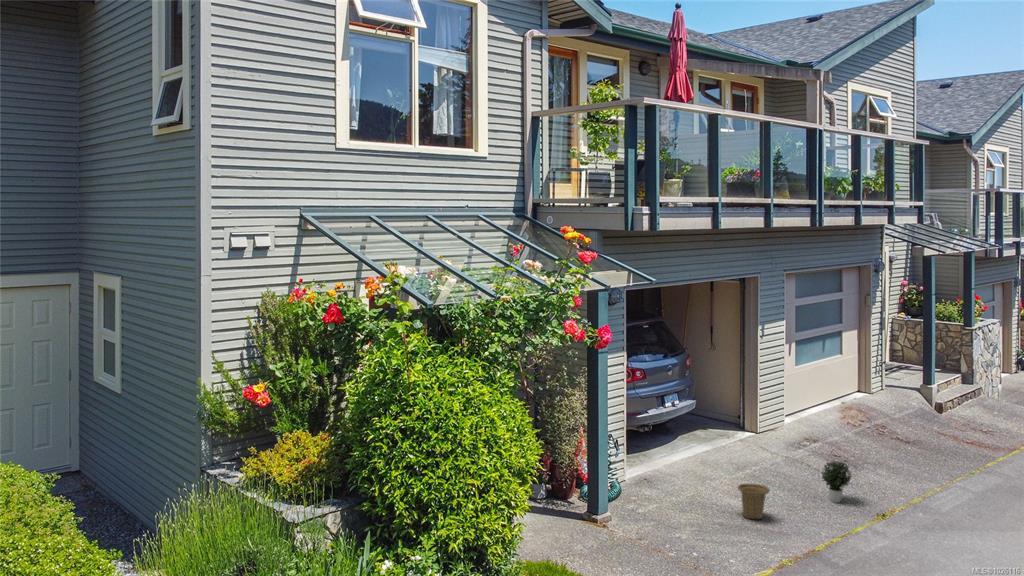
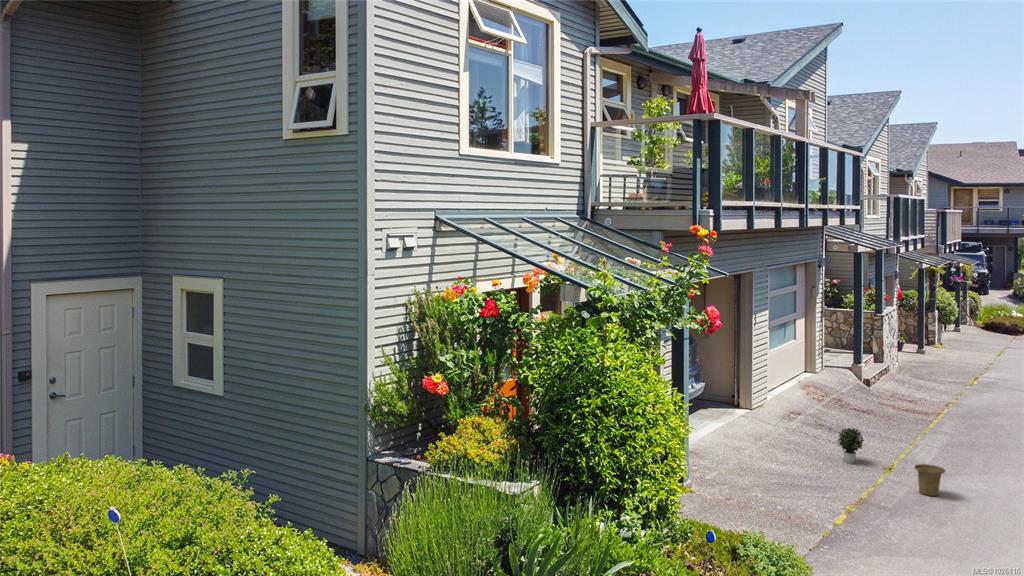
basket: present [738,483,770,519] -> present [914,464,945,496]

